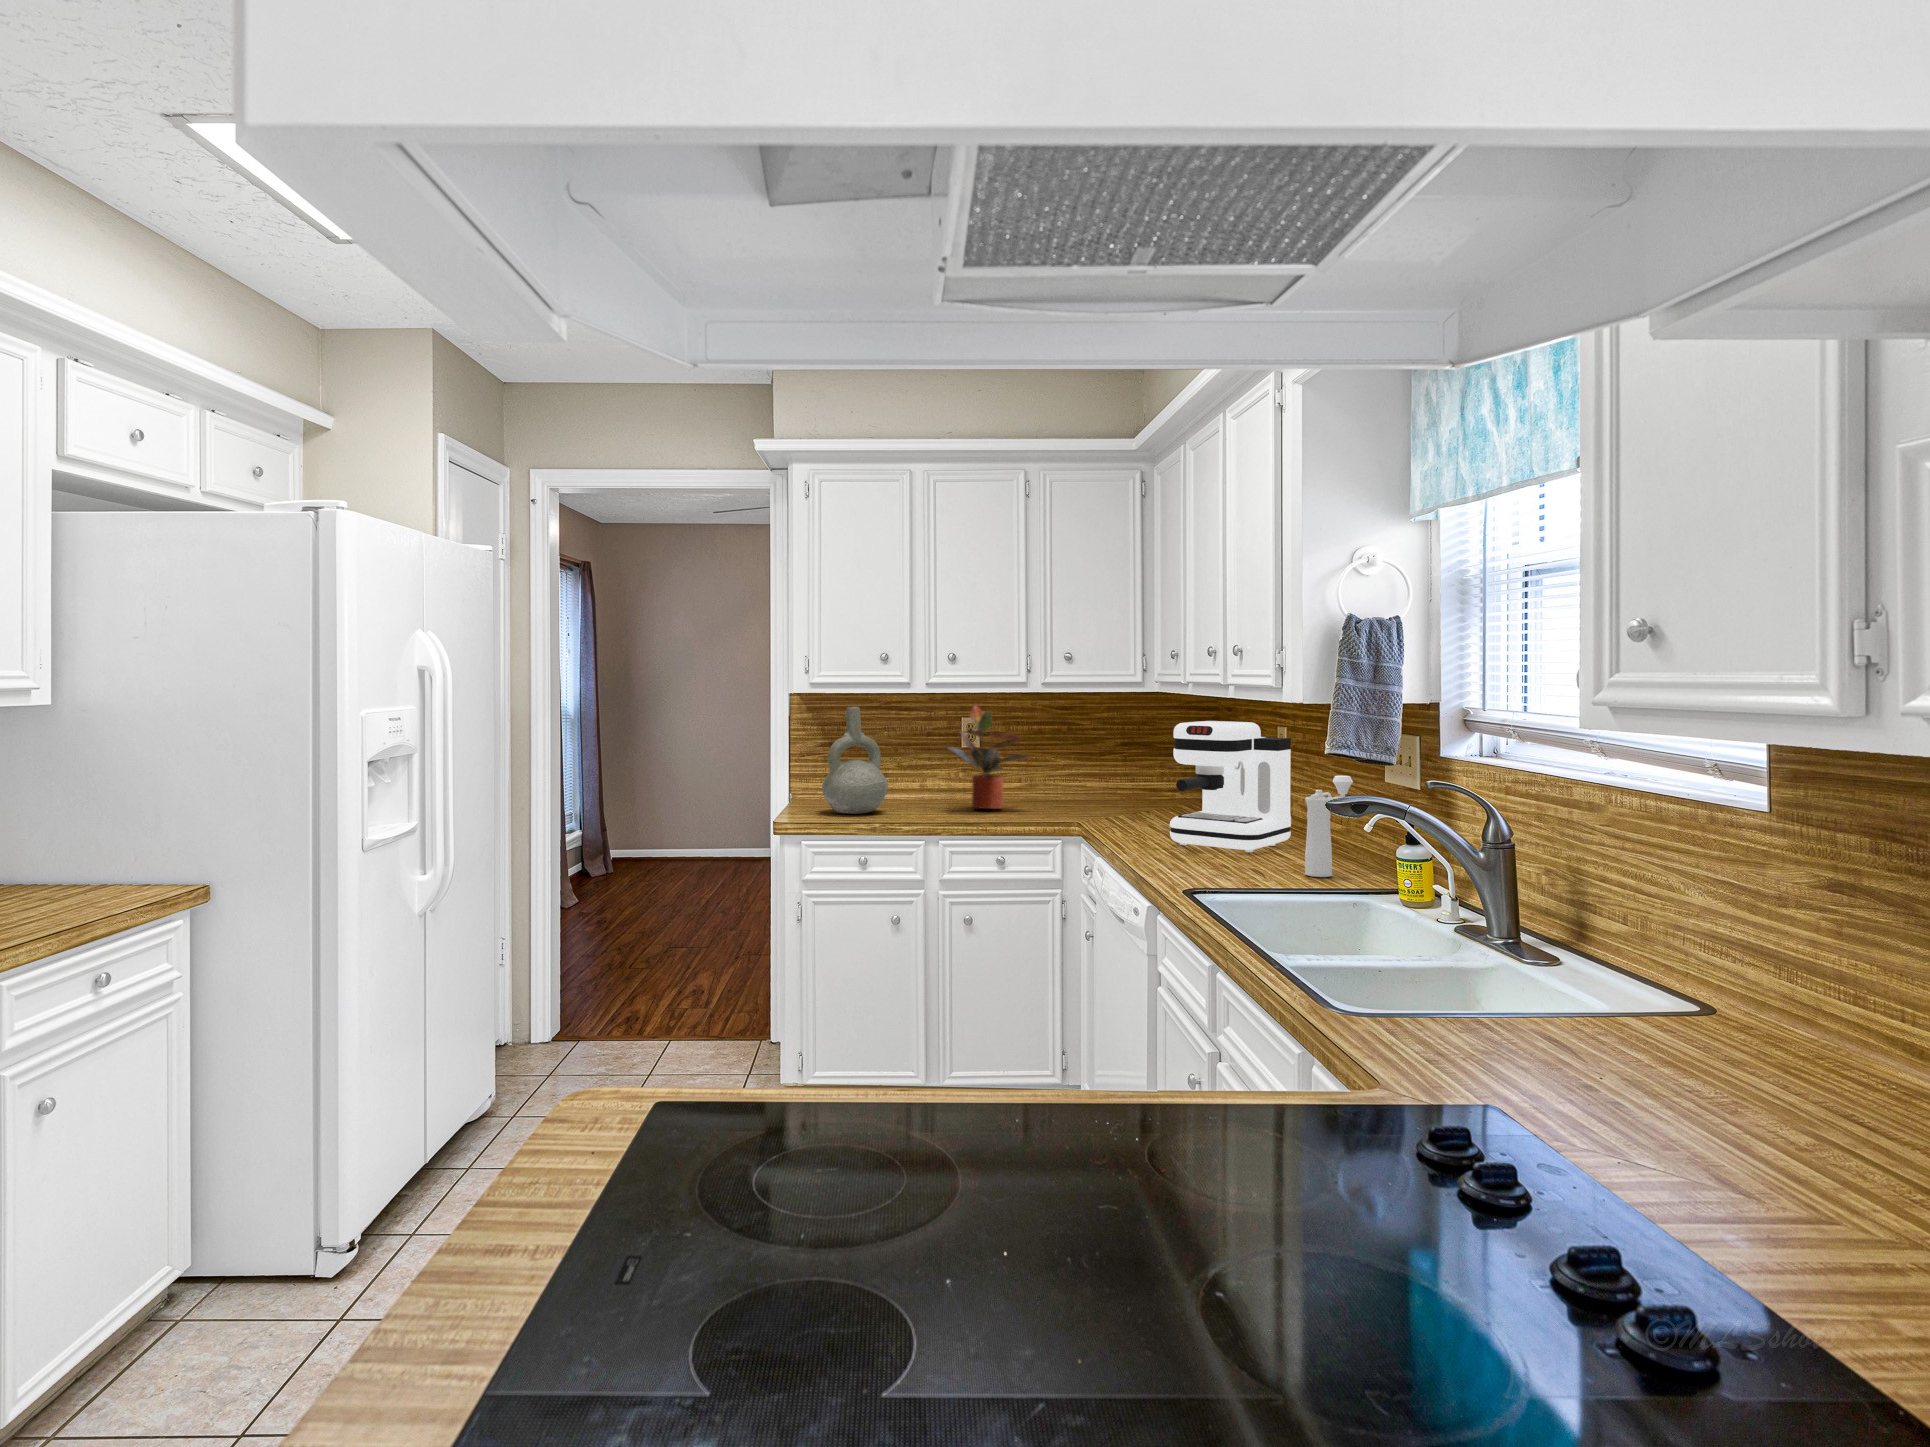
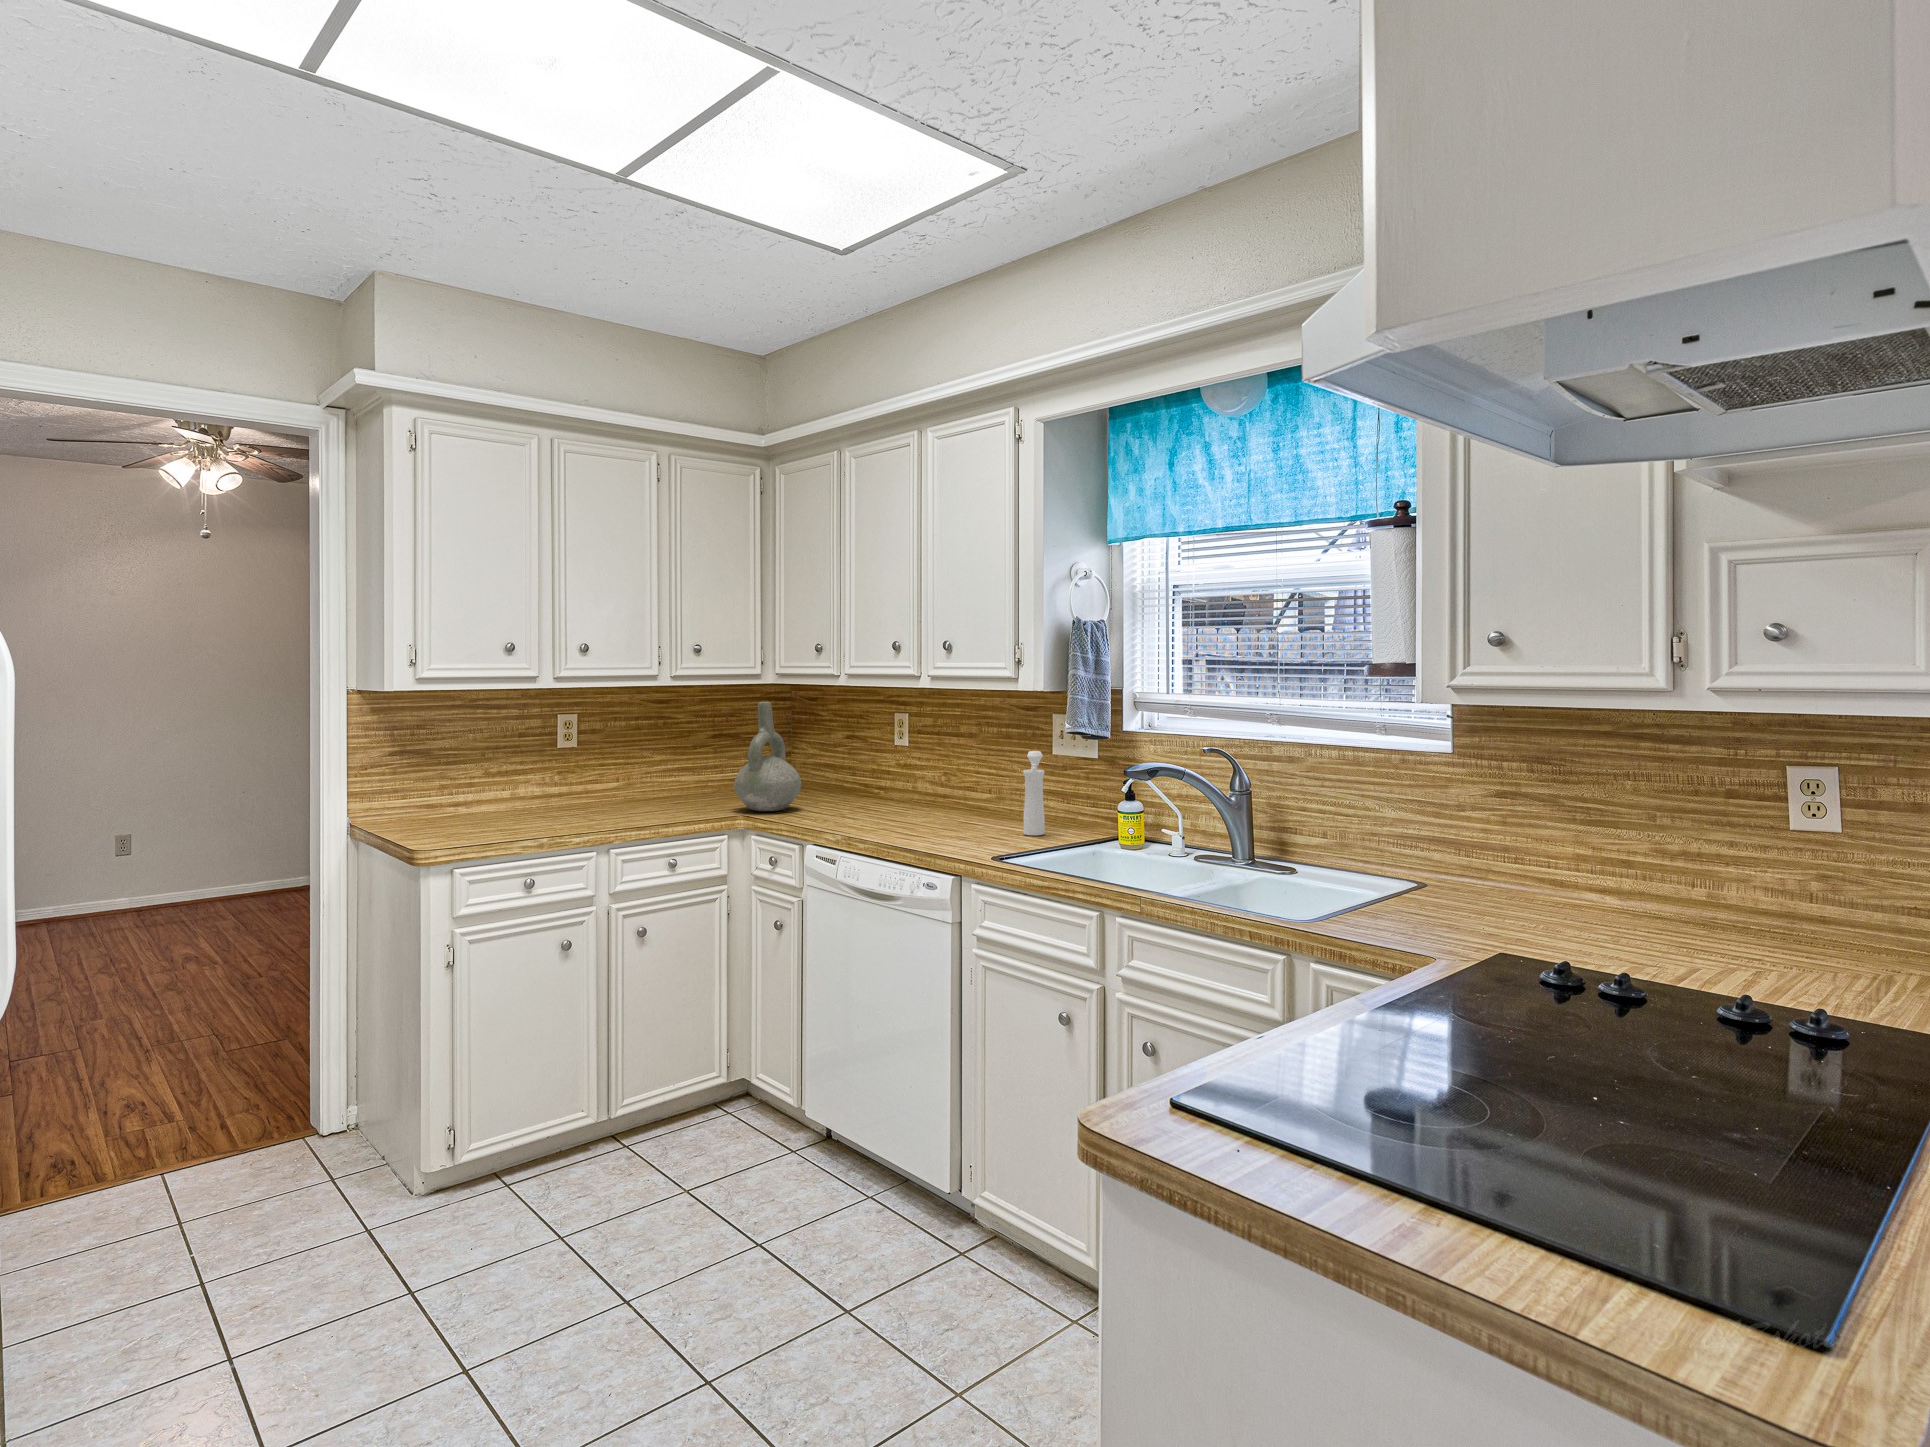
potted plant: present [947,706,1031,809] -> none [569,703,658,812]
decorative vase: present [822,707,888,814] -> present [734,702,802,811]
coffee maker: present [1170,721,1291,853] -> none [865,710,951,824]

